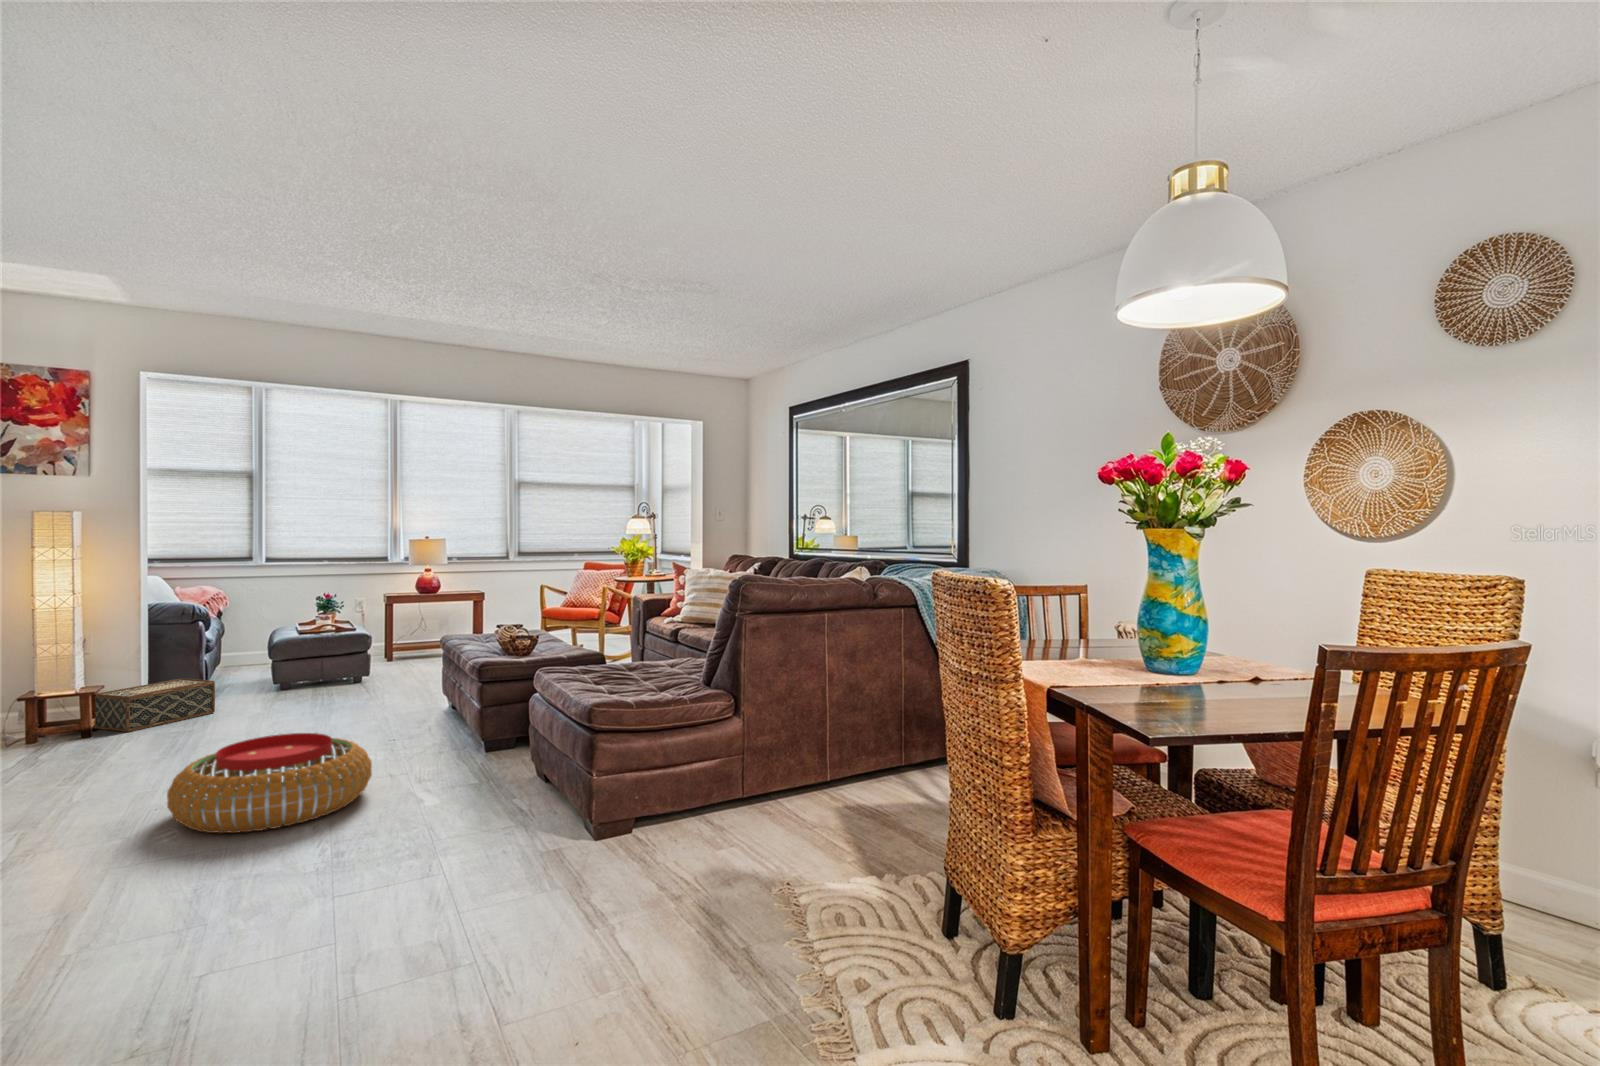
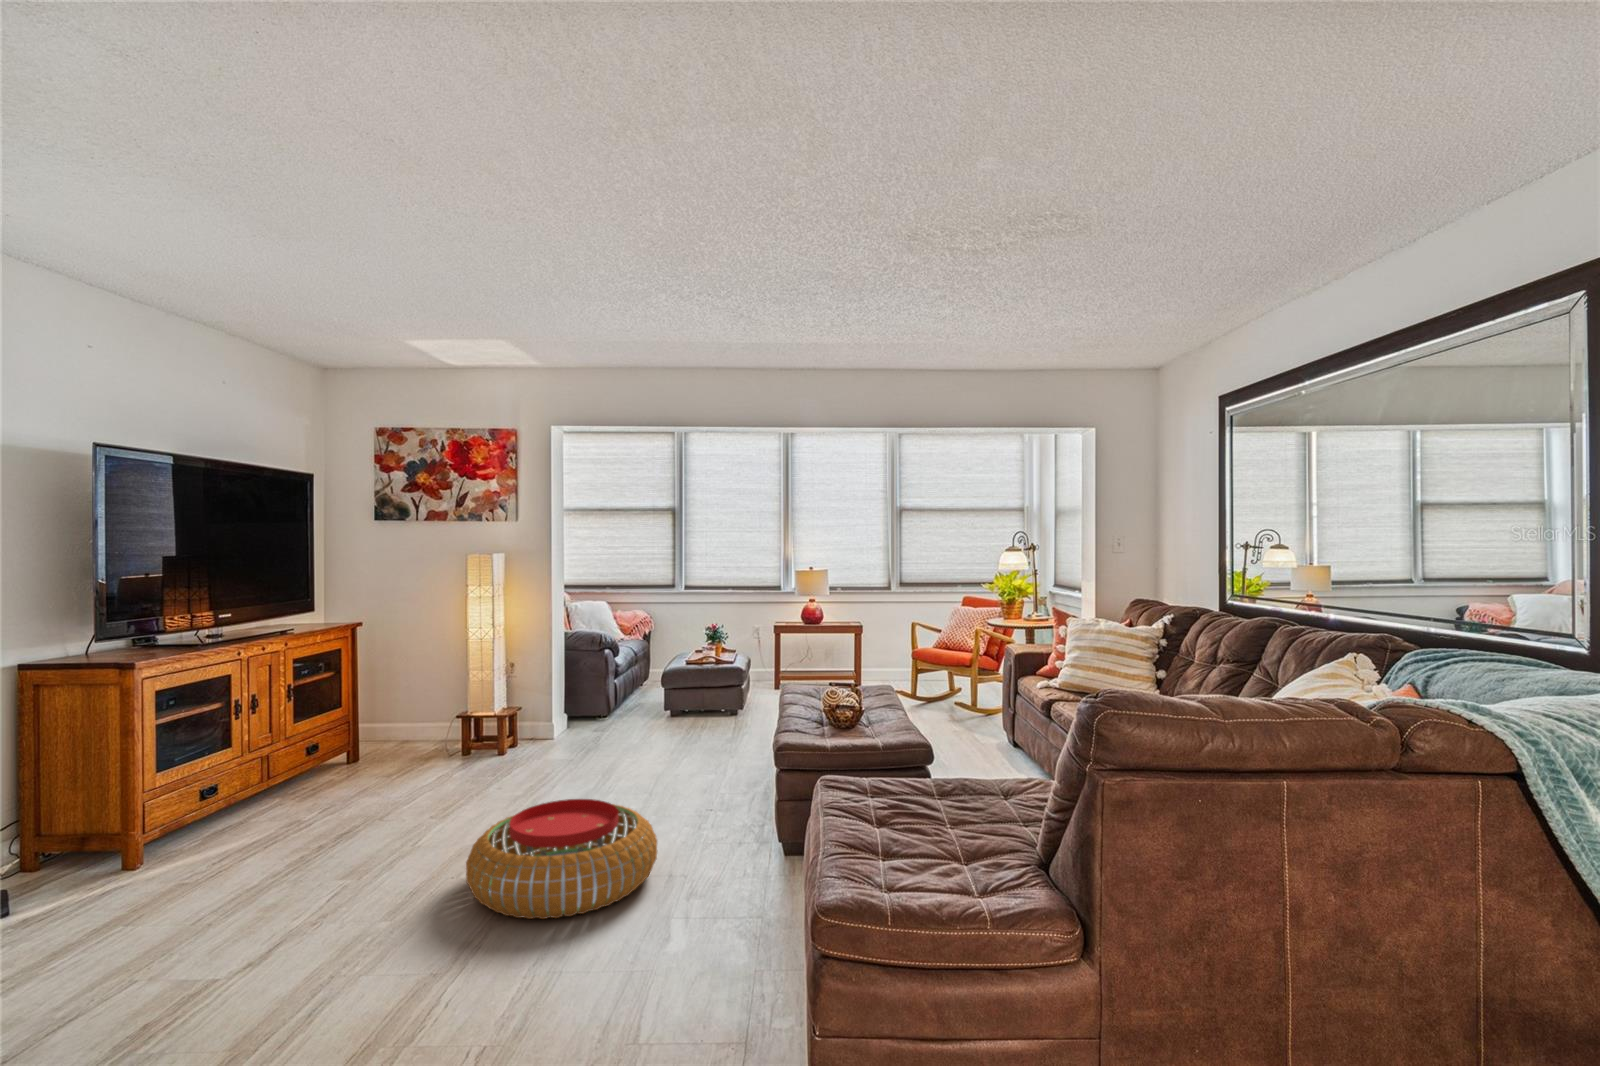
woven basket: present [92,678,215,732] -> none [513,703,603,752]

